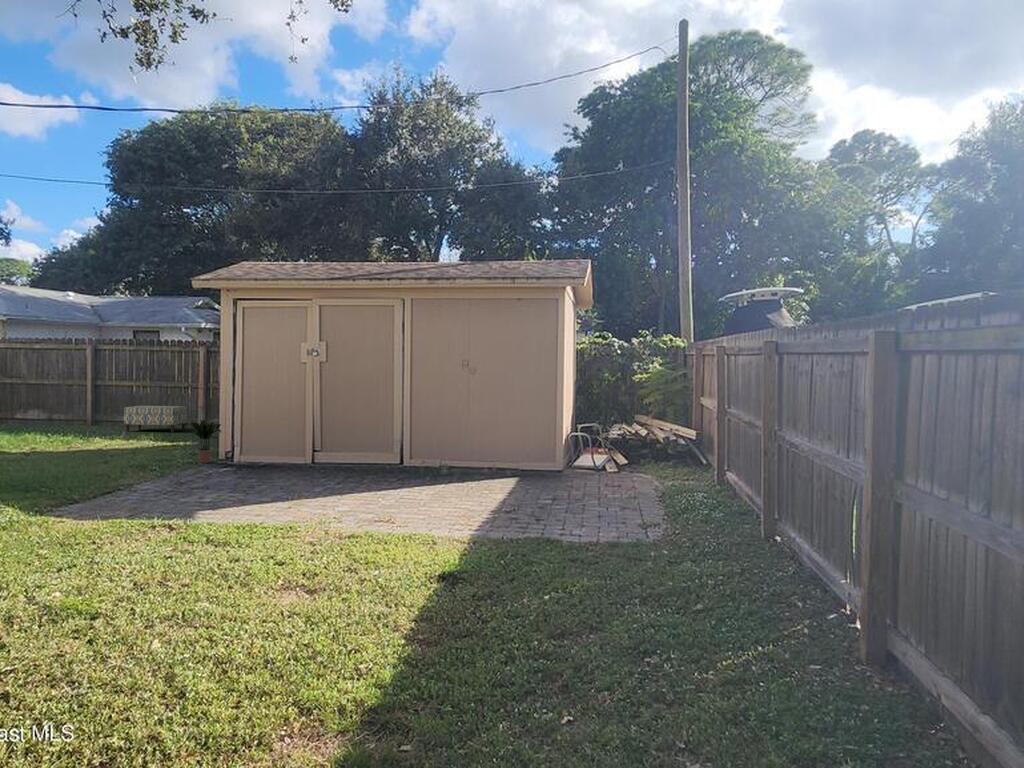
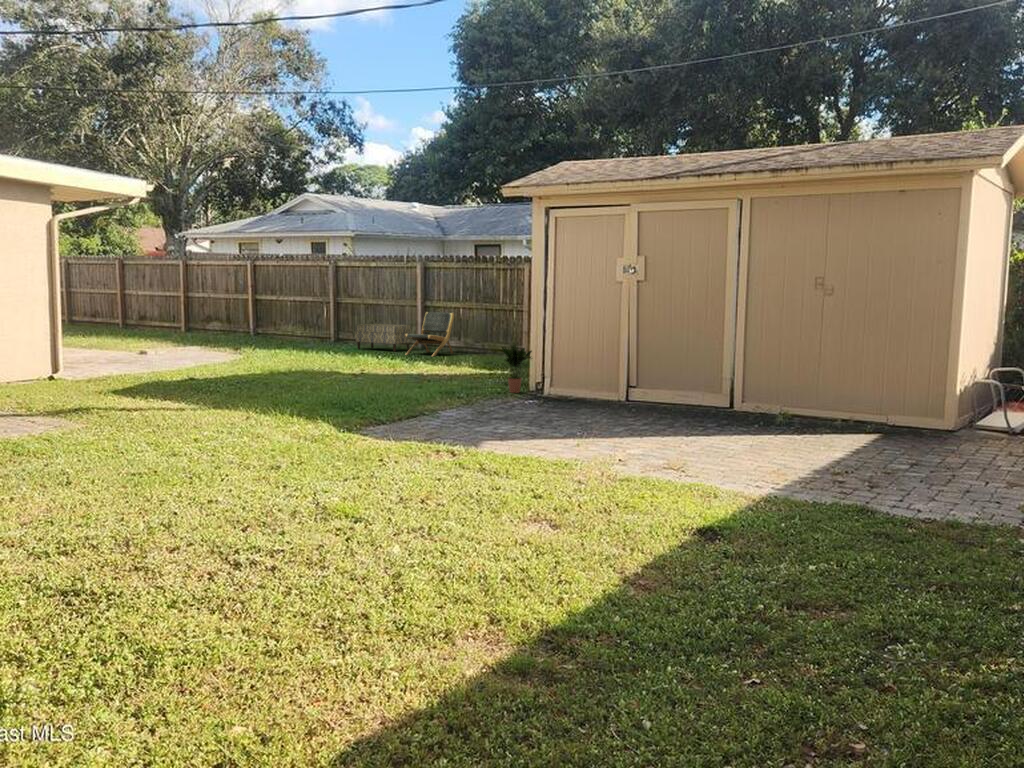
lounge chair: none [74,391,126,432] -> present [405,312,454,356]
bench: present [124,406,186,433] -> present [355,324,411,352]

